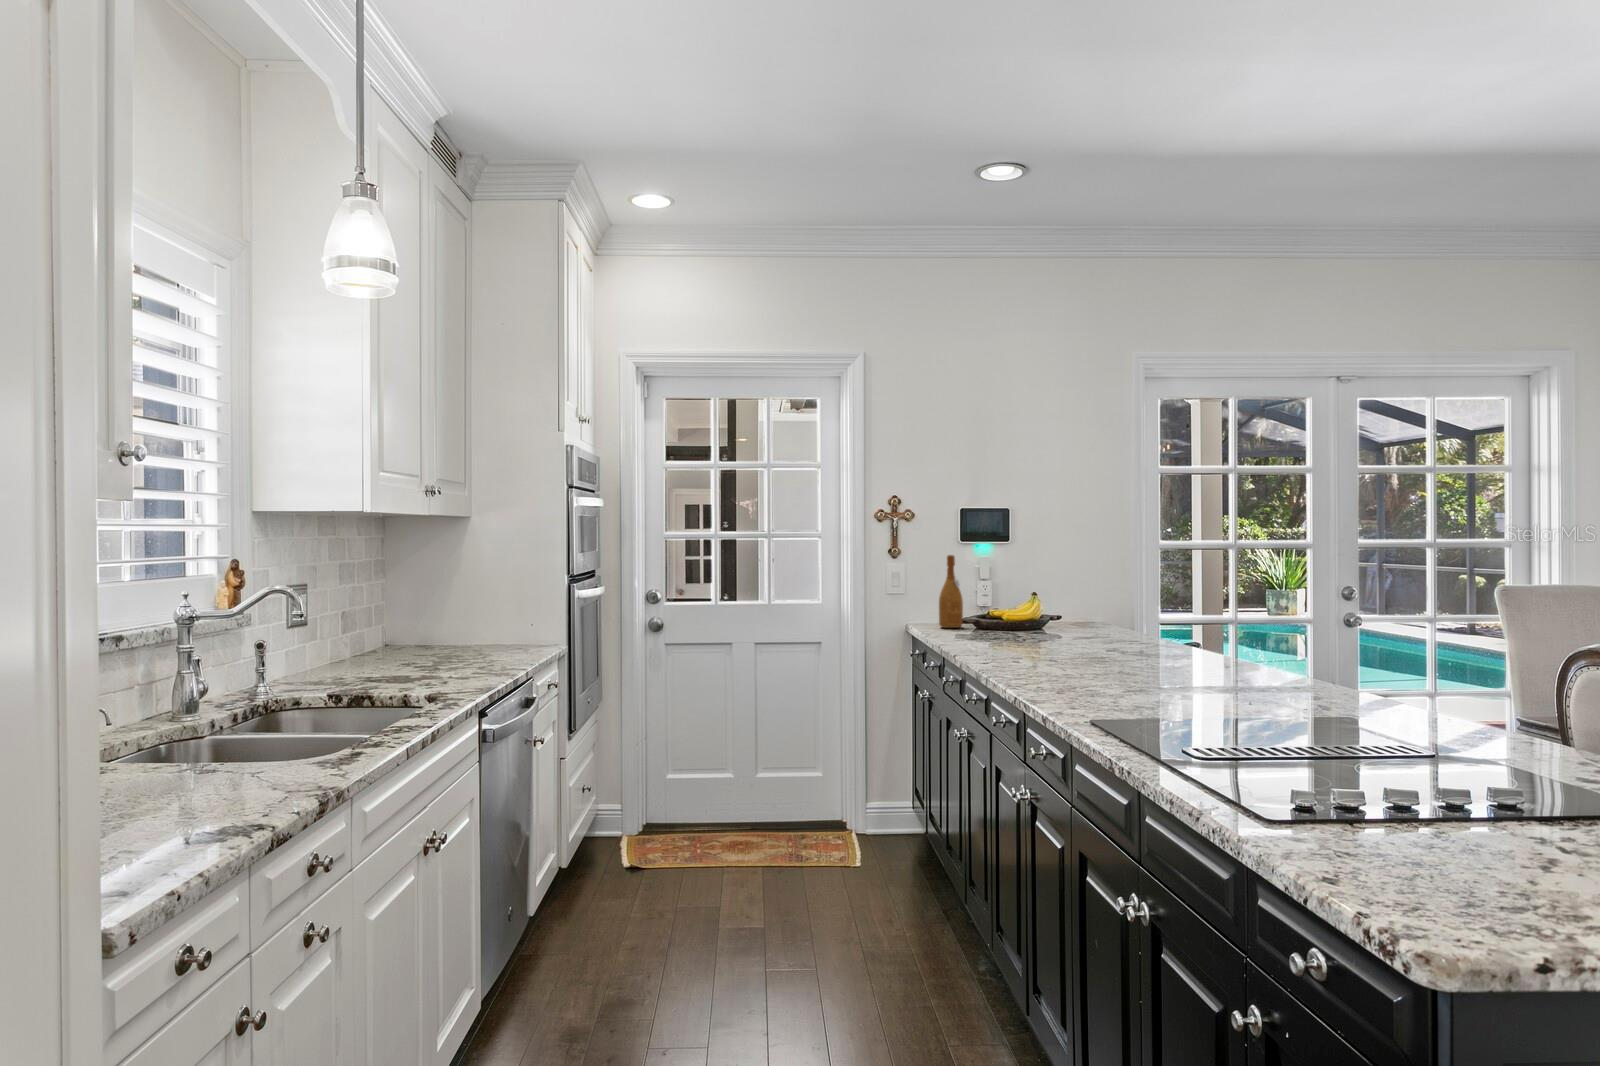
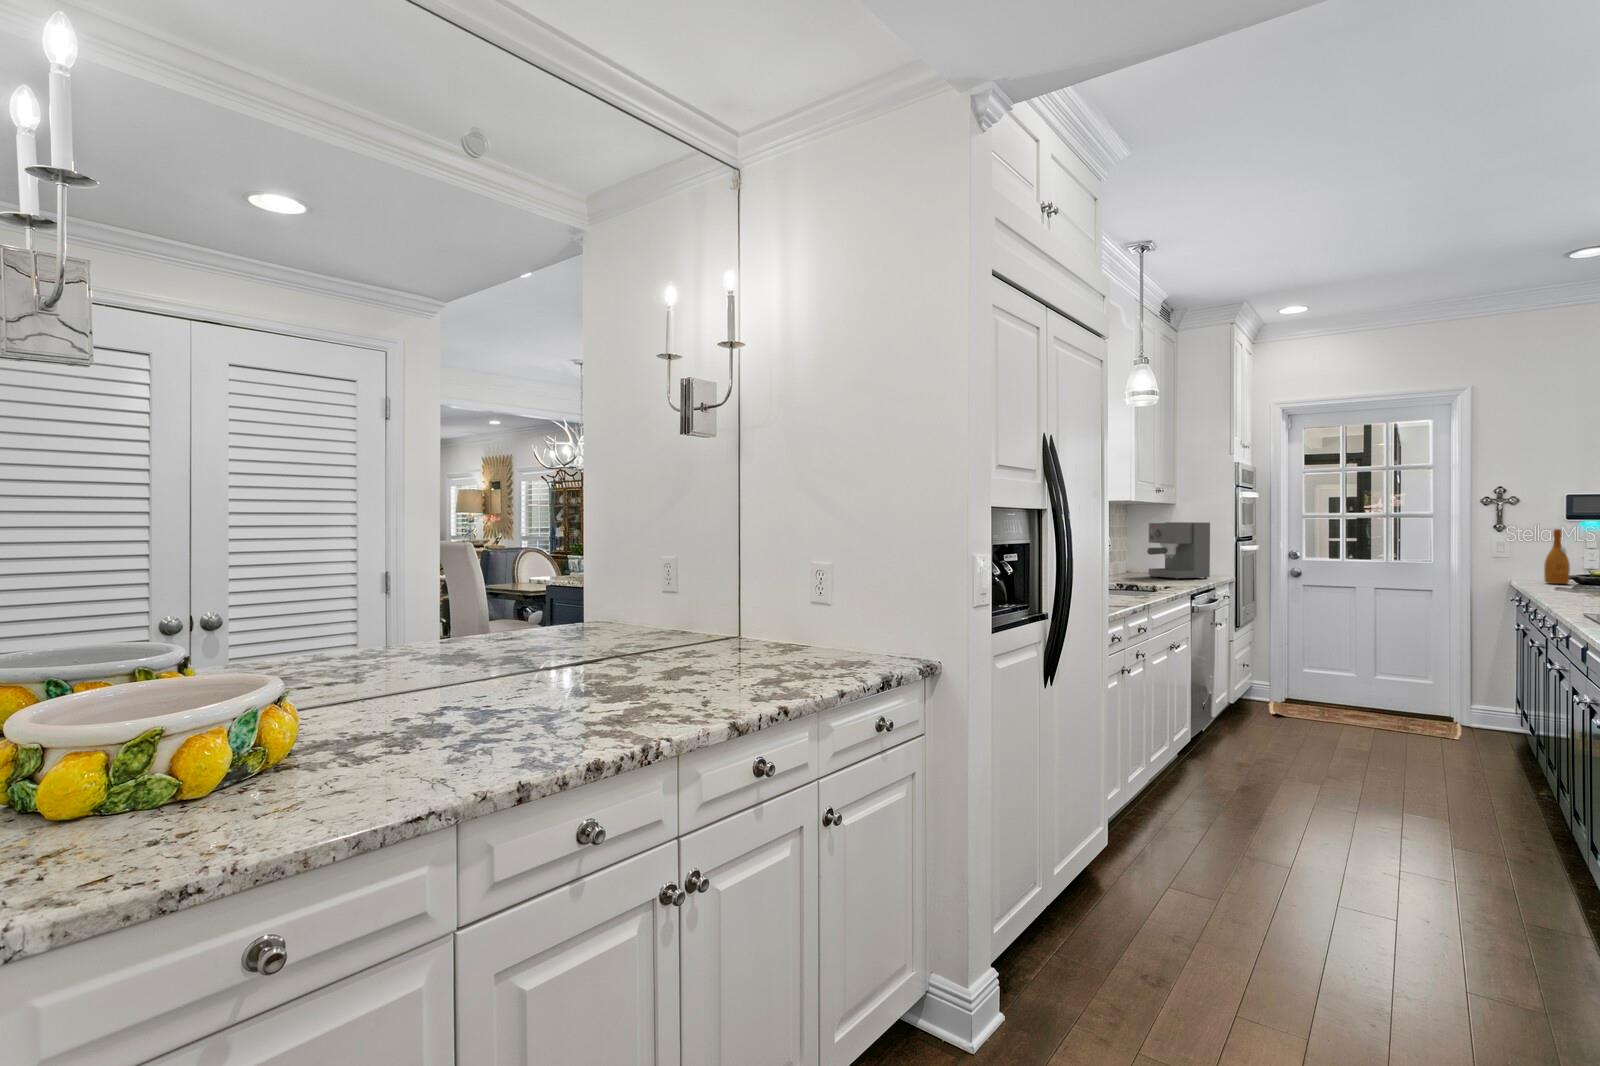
coffee maker: none [414,549,527,656] -> present [1147,522,1210,579]

